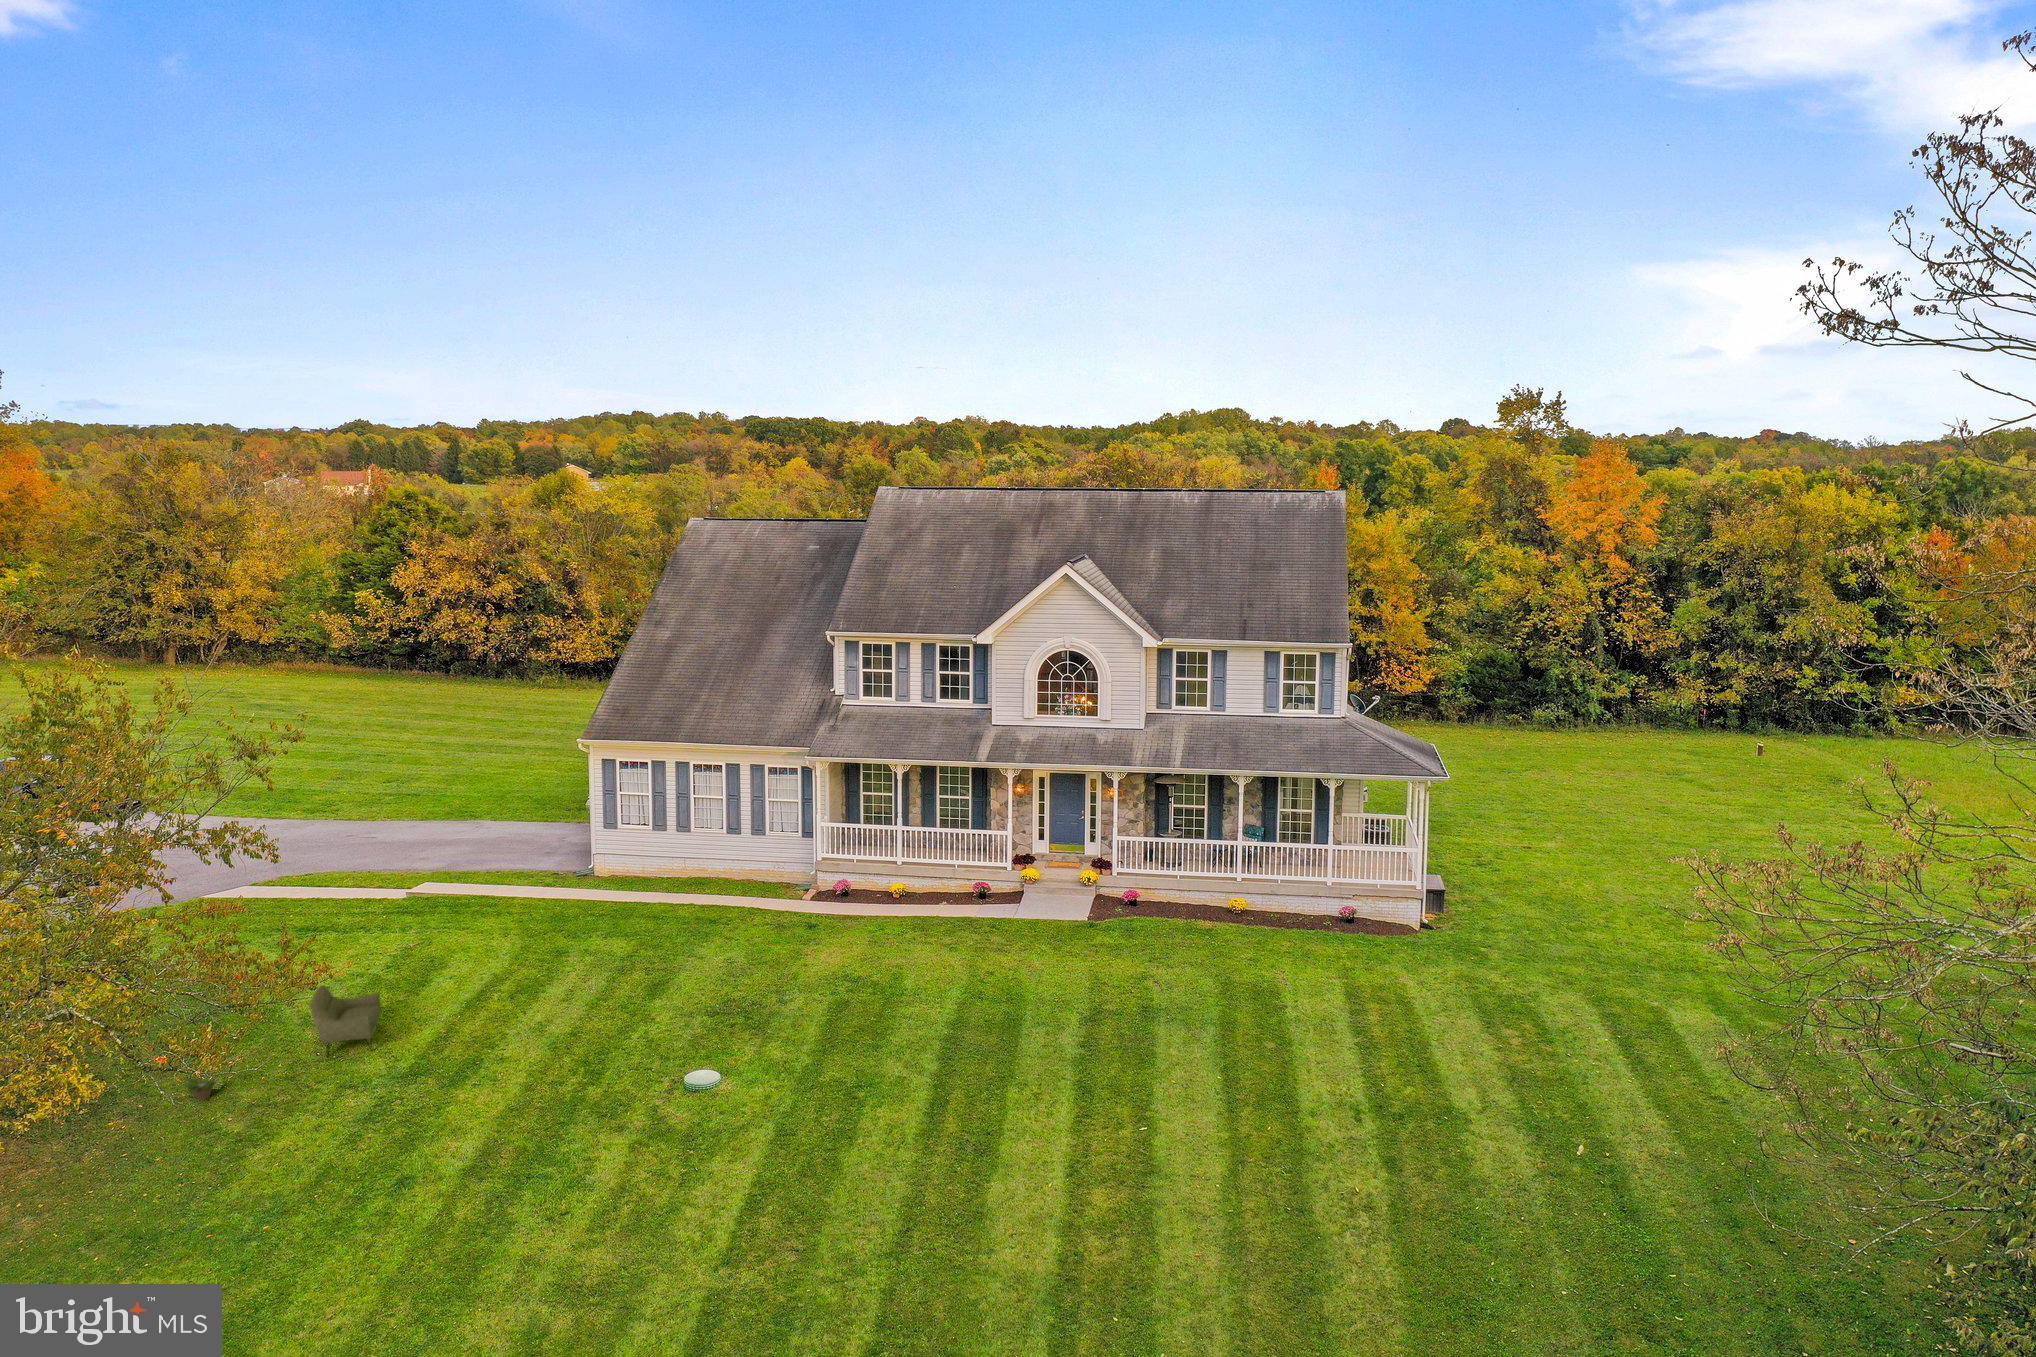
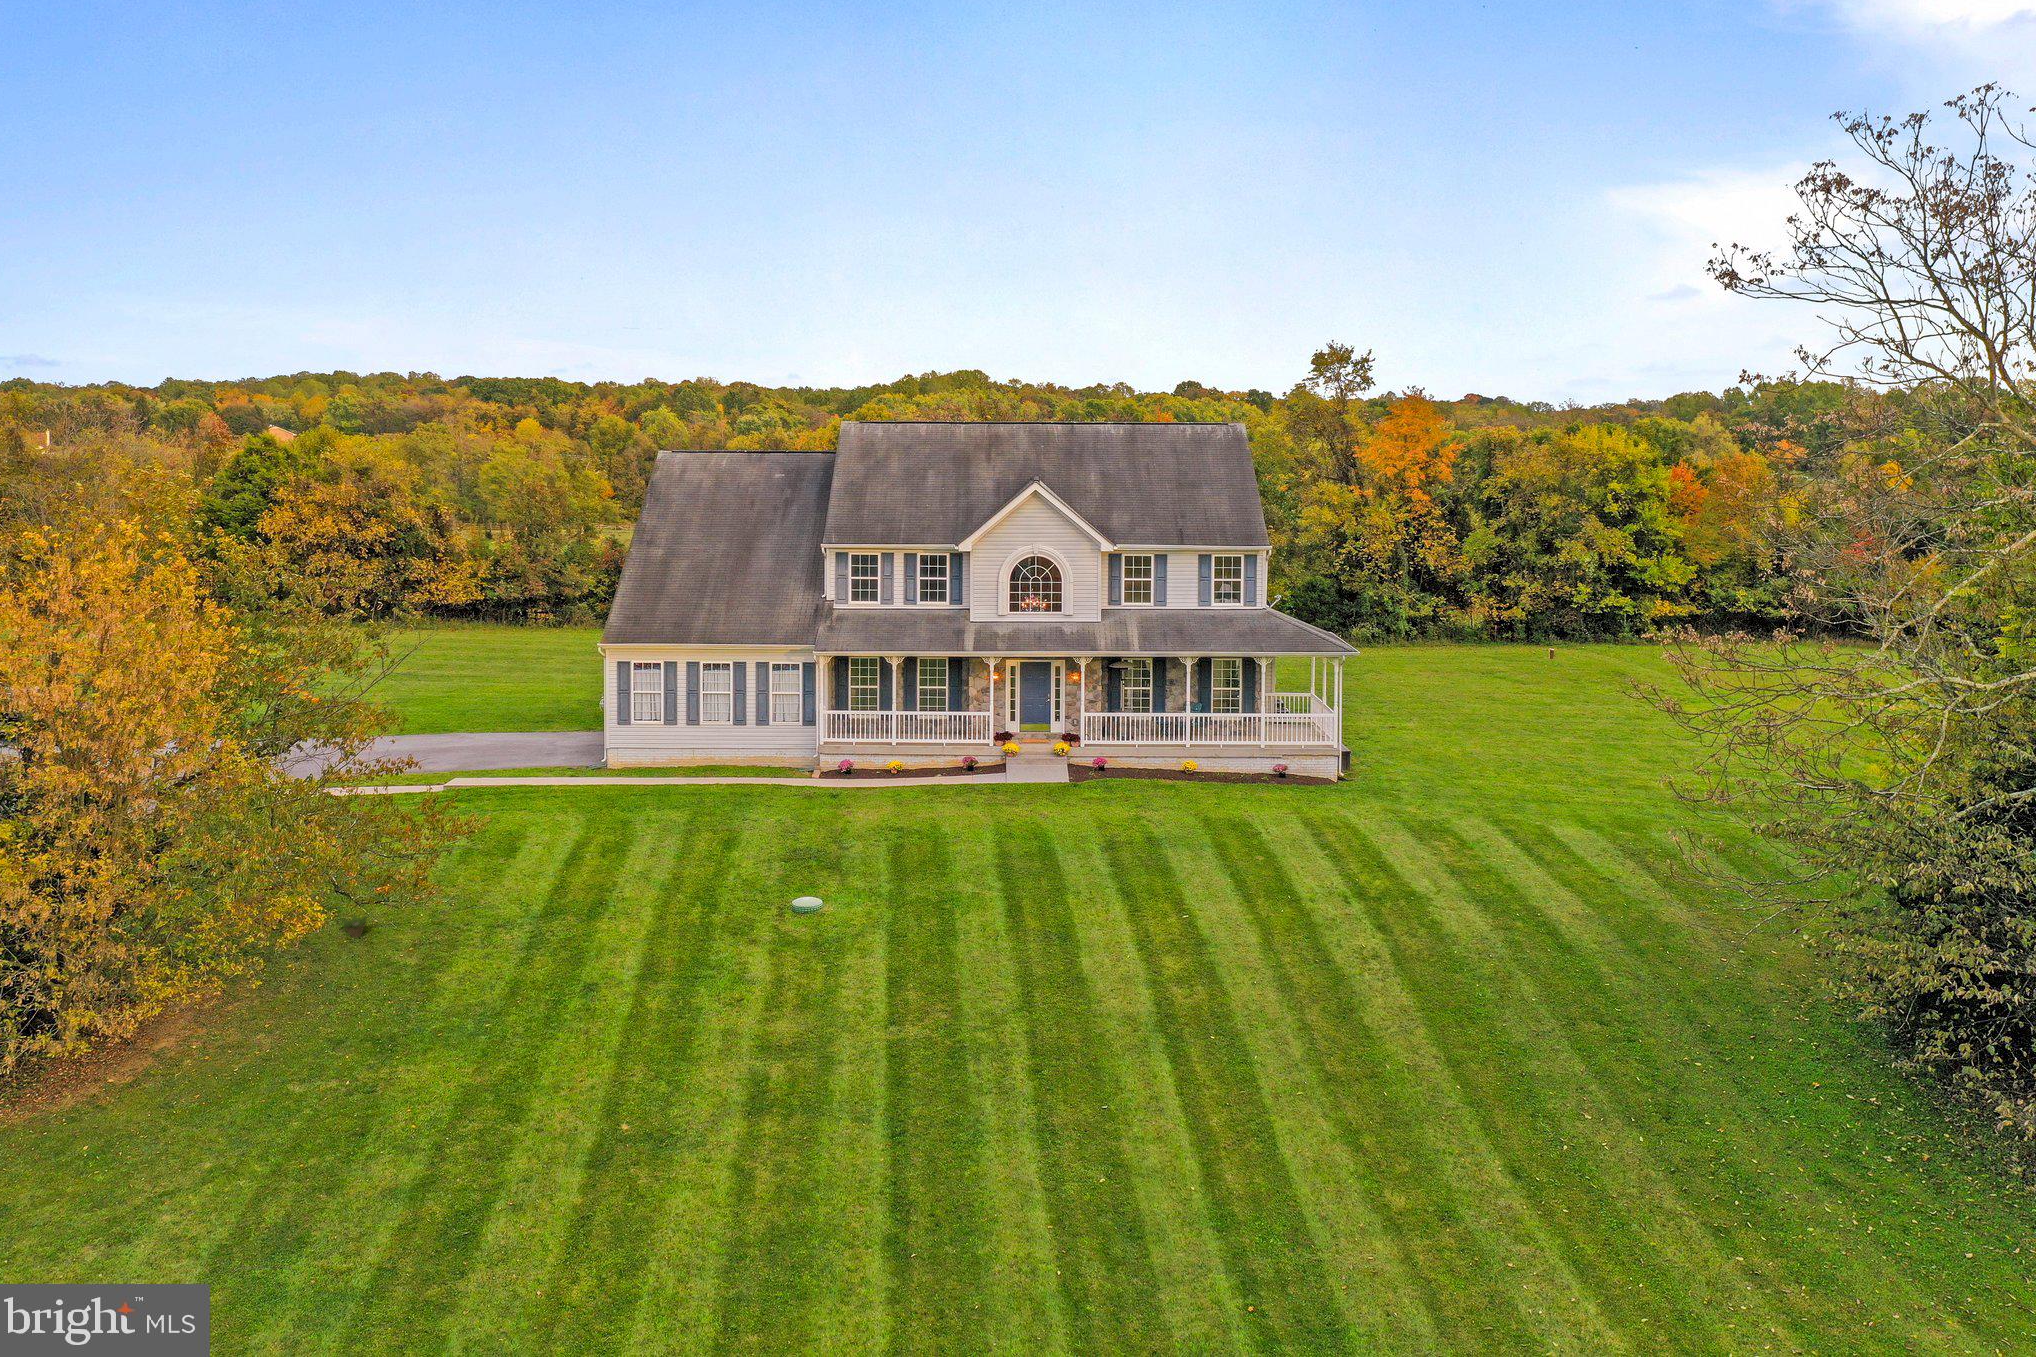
chair: present [309,985,381,1055] -> none [436,843,490,902]

